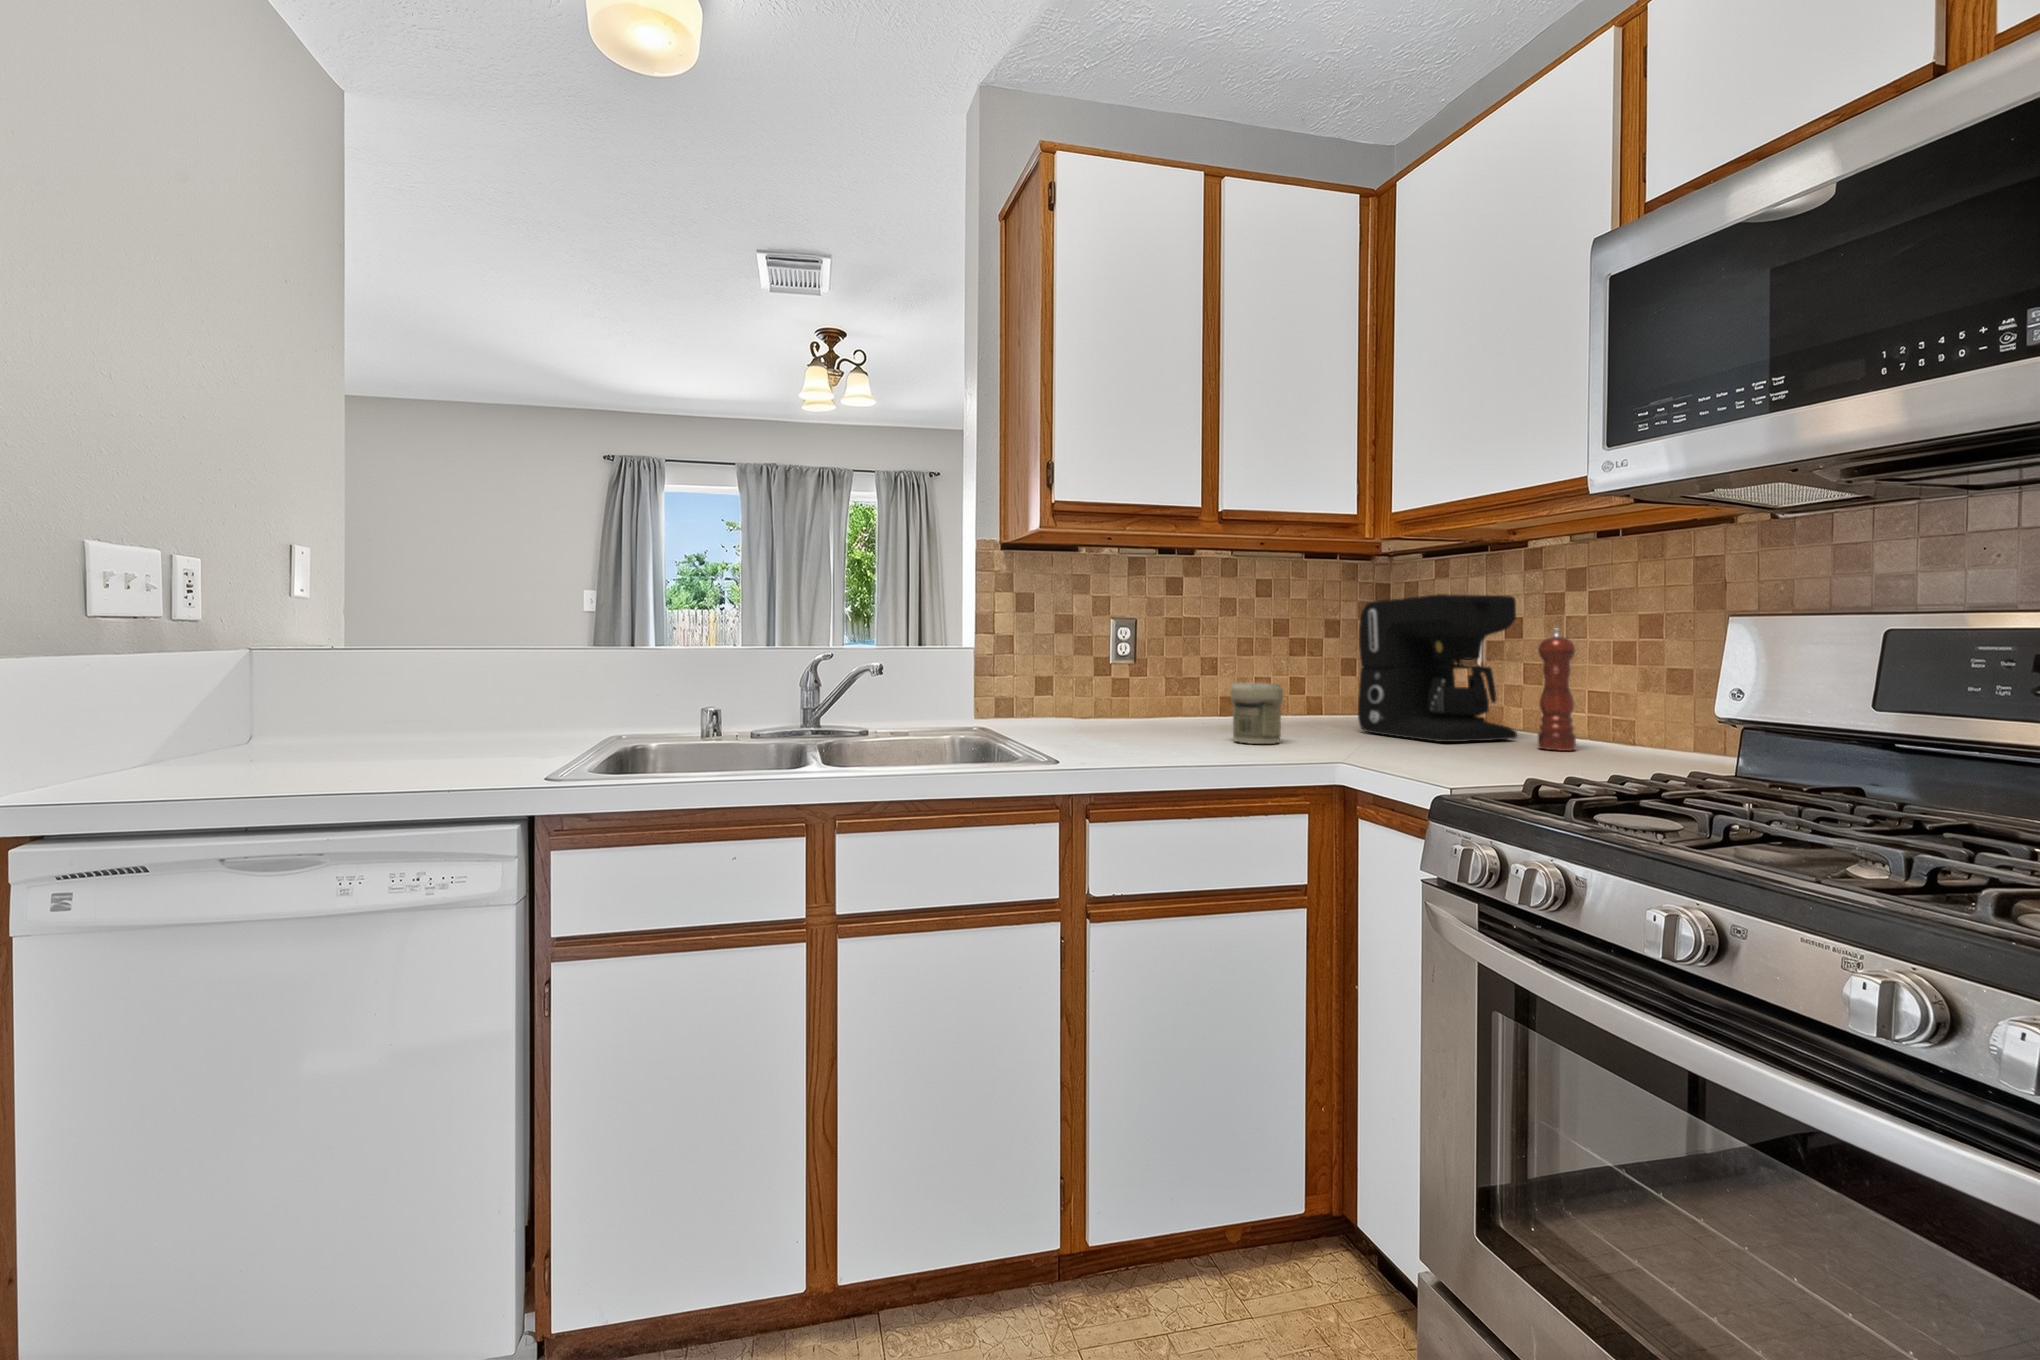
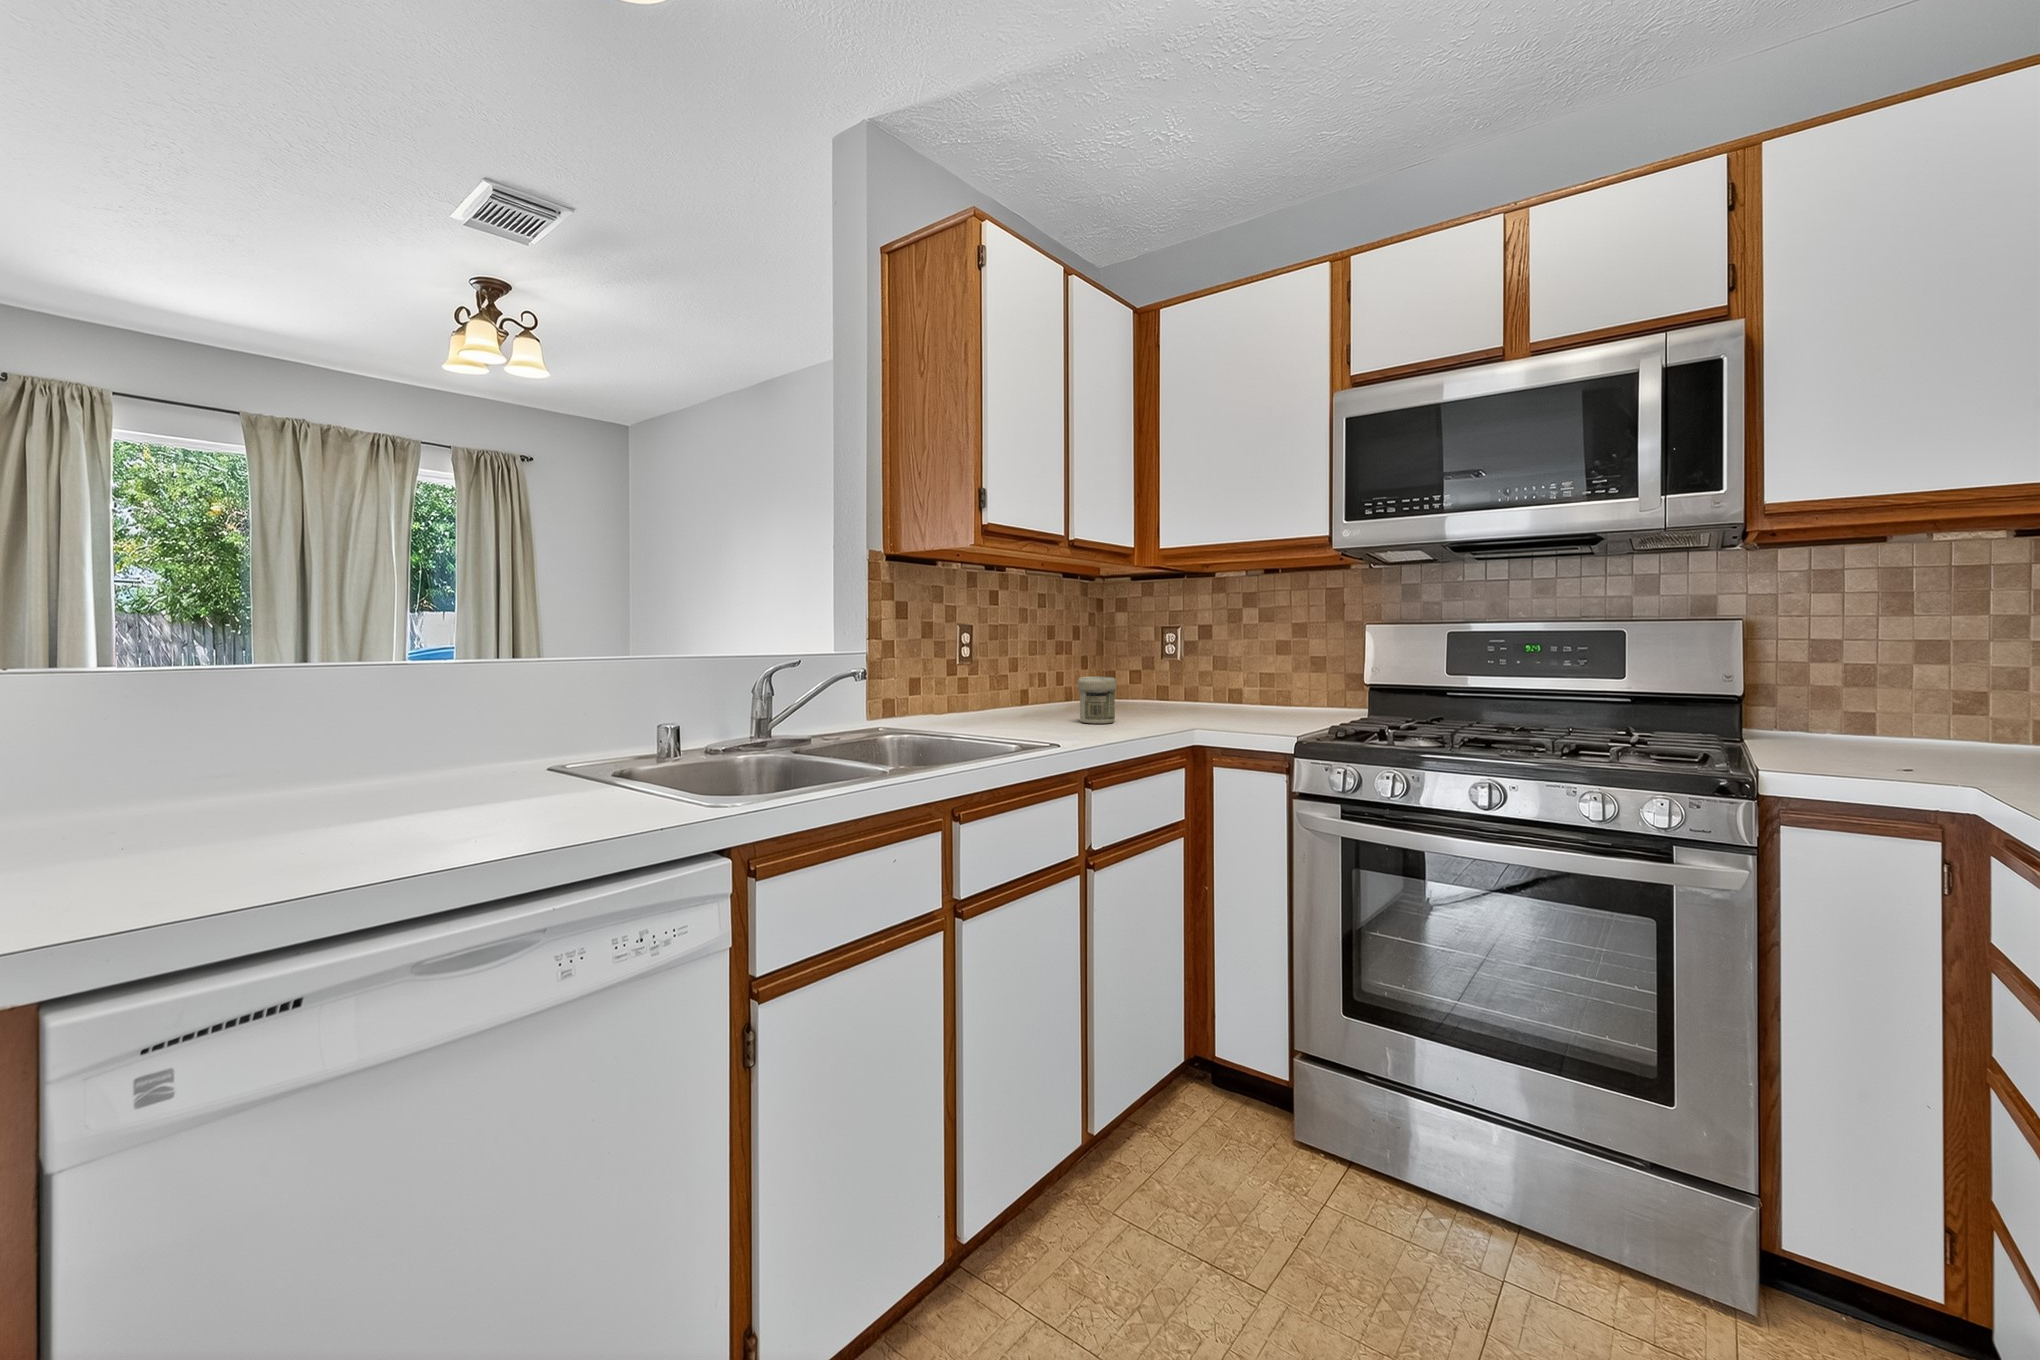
coffee maker: present [1358,594,1517,742] -> none [1123,610,1225,713]
pepper mill: present [1538,628,1576,751] -> none [1252,633,1274,714]

